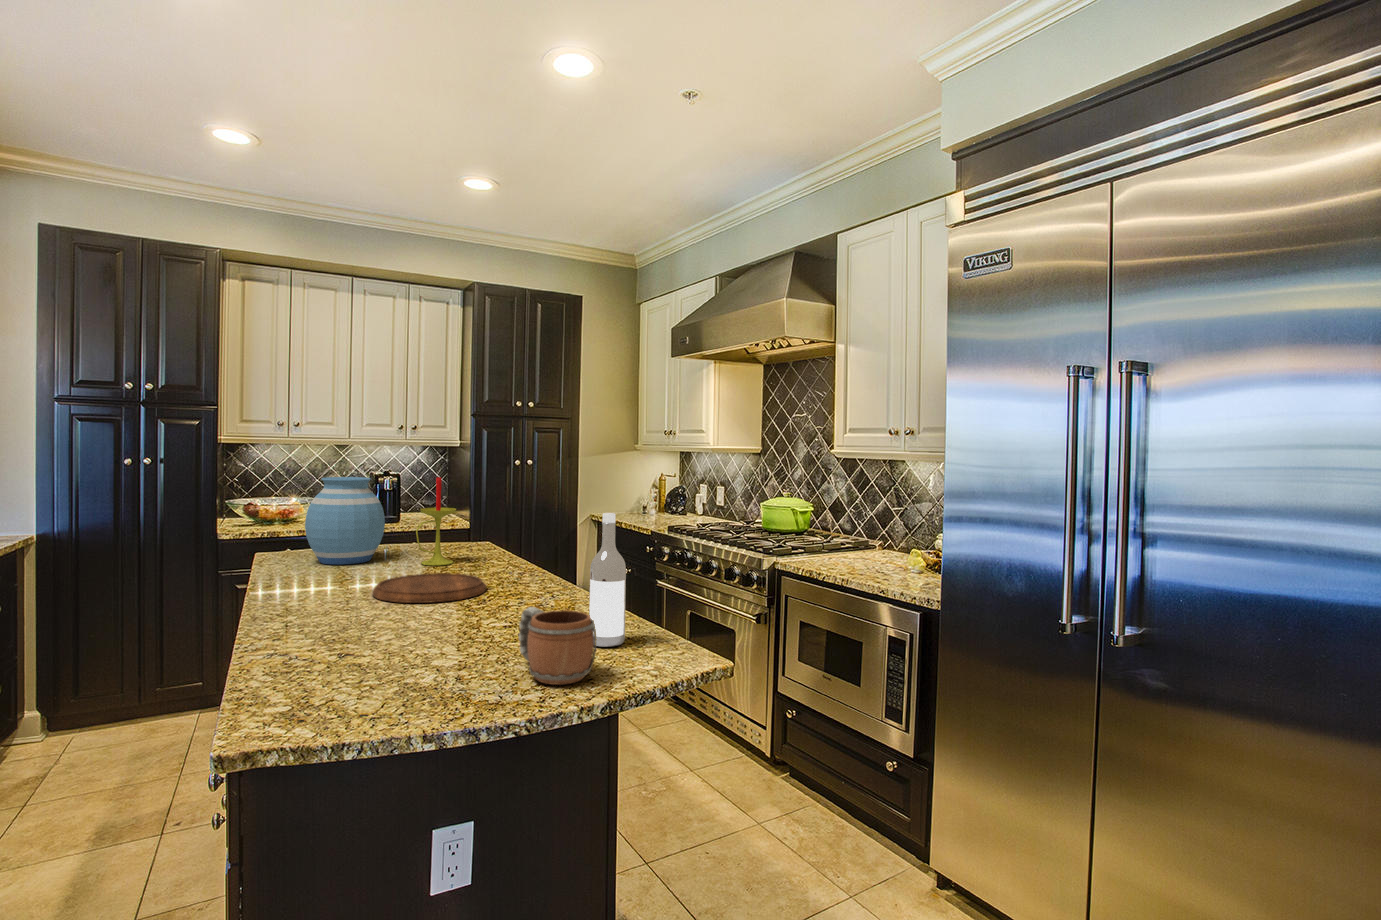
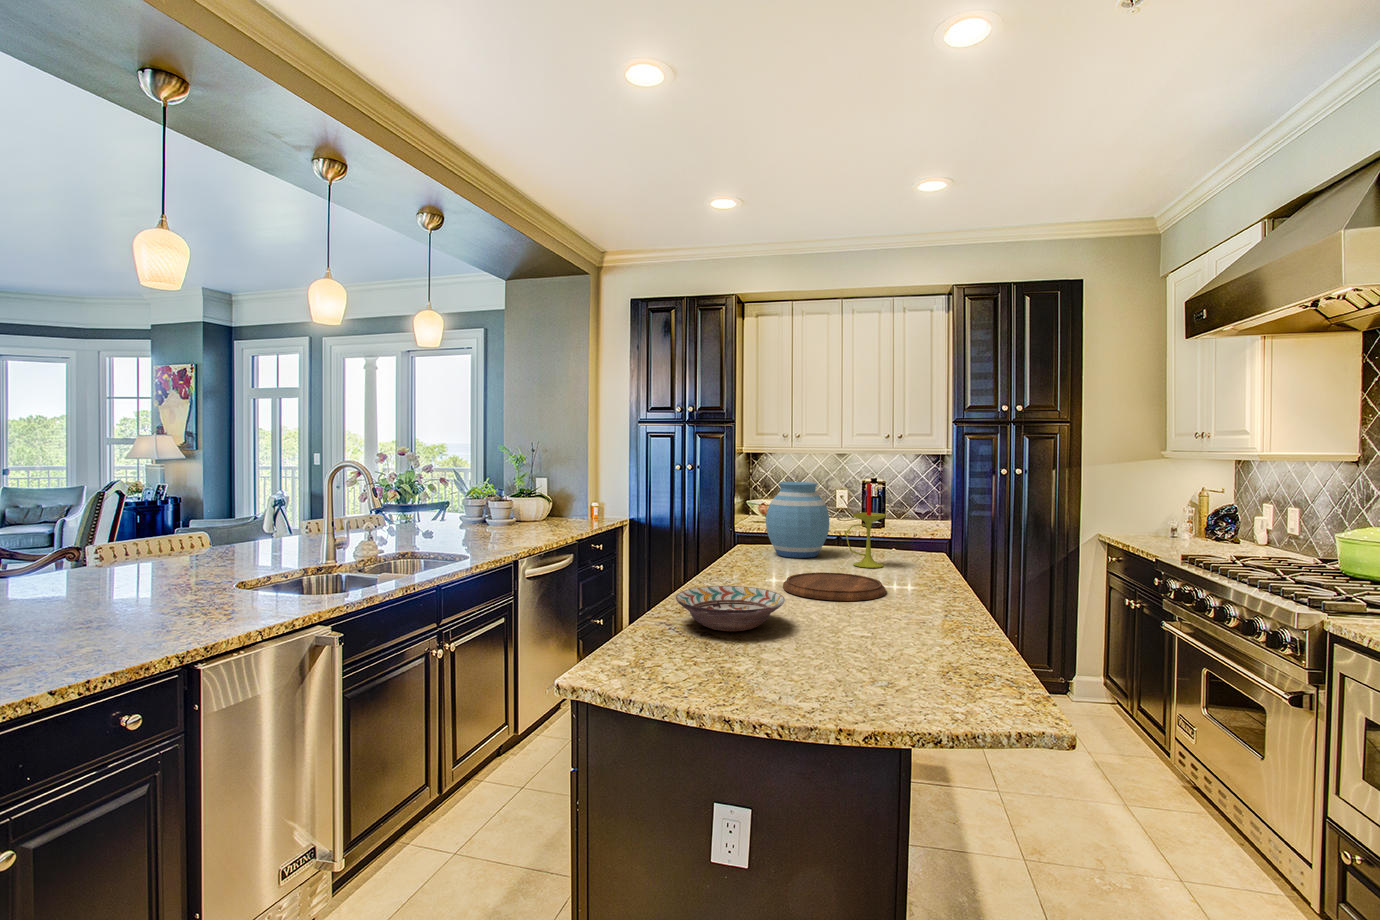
wine bottle: present [589,513,626,647] -> none [922,524,966,677]
decorative bowl: none [290,599,429,653] -> present [676,586,785,631]
mug: present [519,607,597,685] -> none [820,614,894,703]

